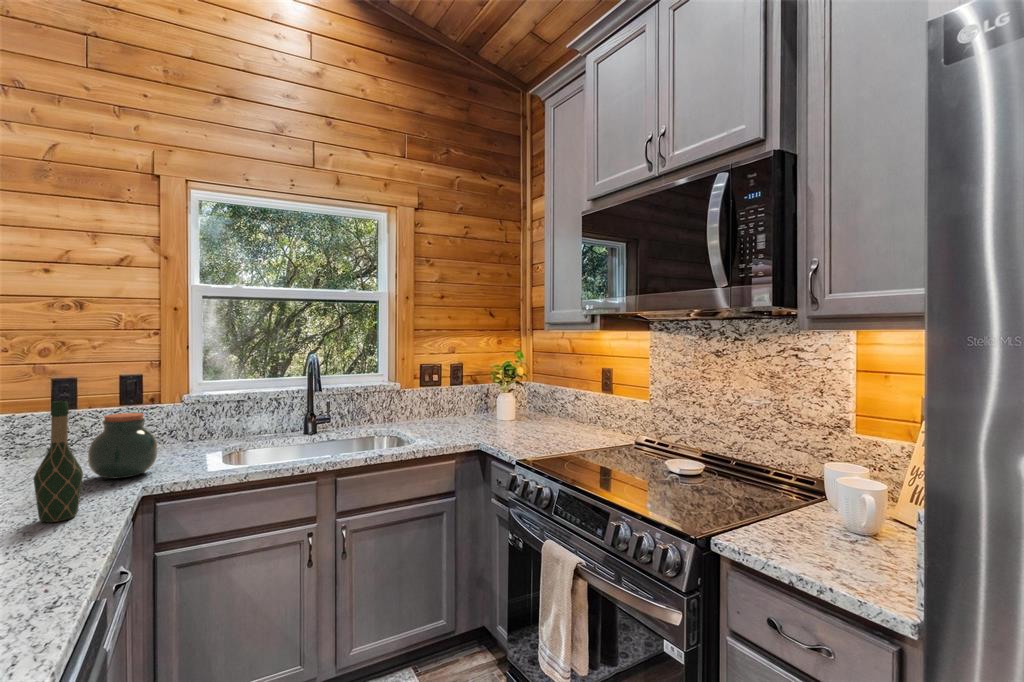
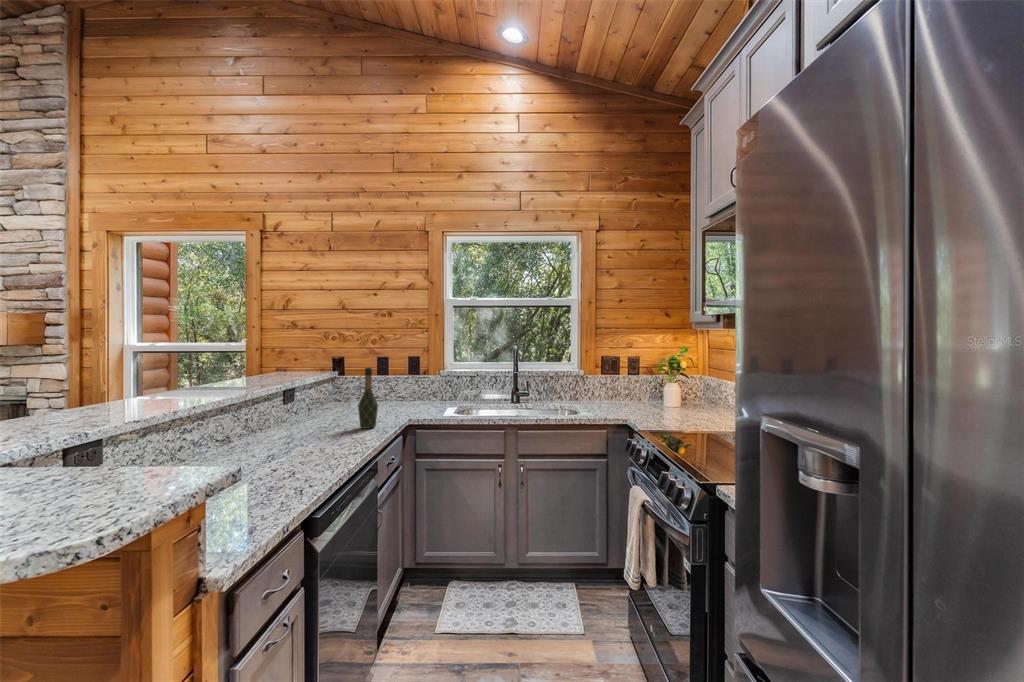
jar: present [88,413,157,479] -> none [386,378,419,415]

